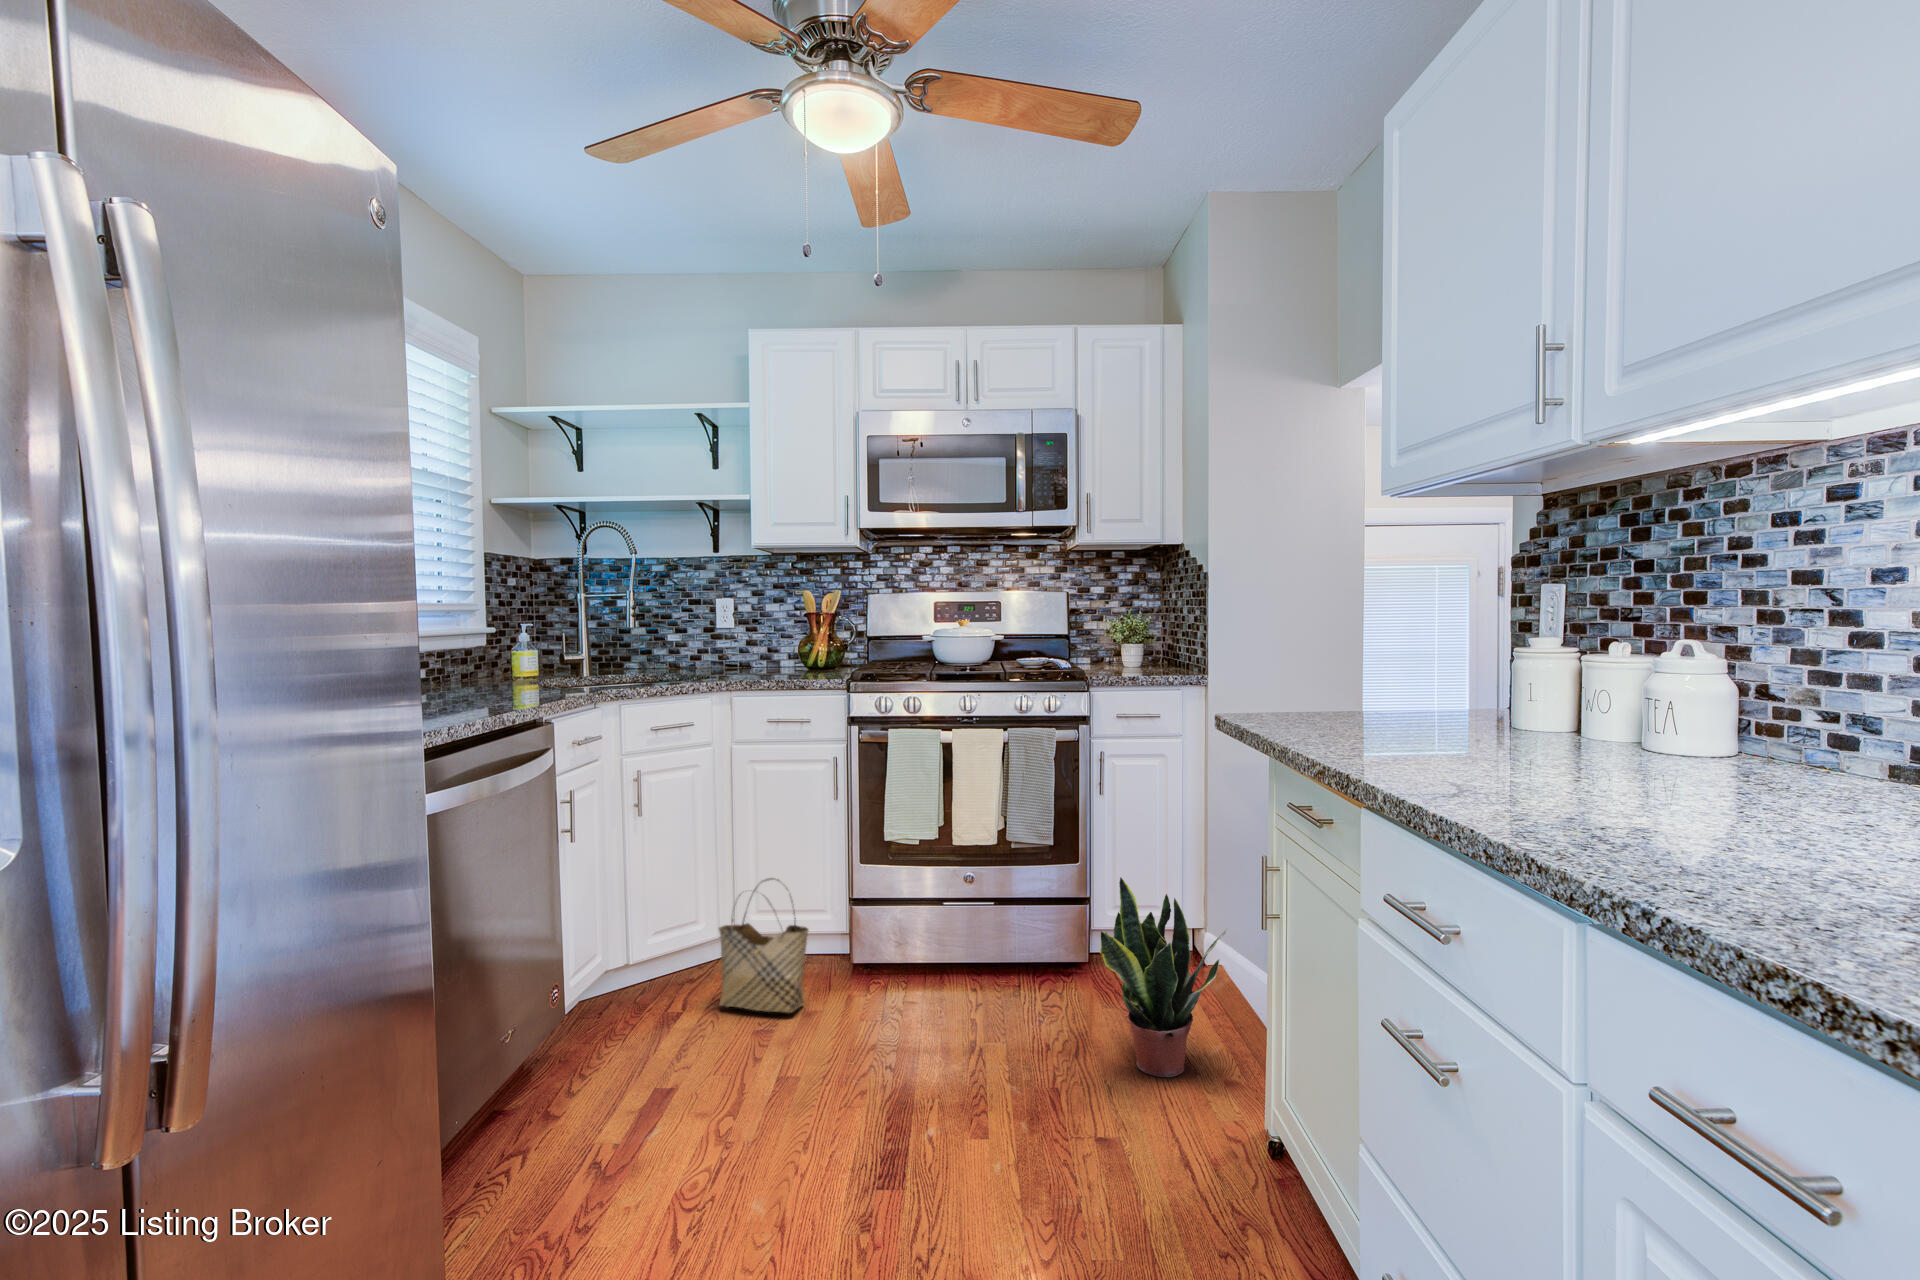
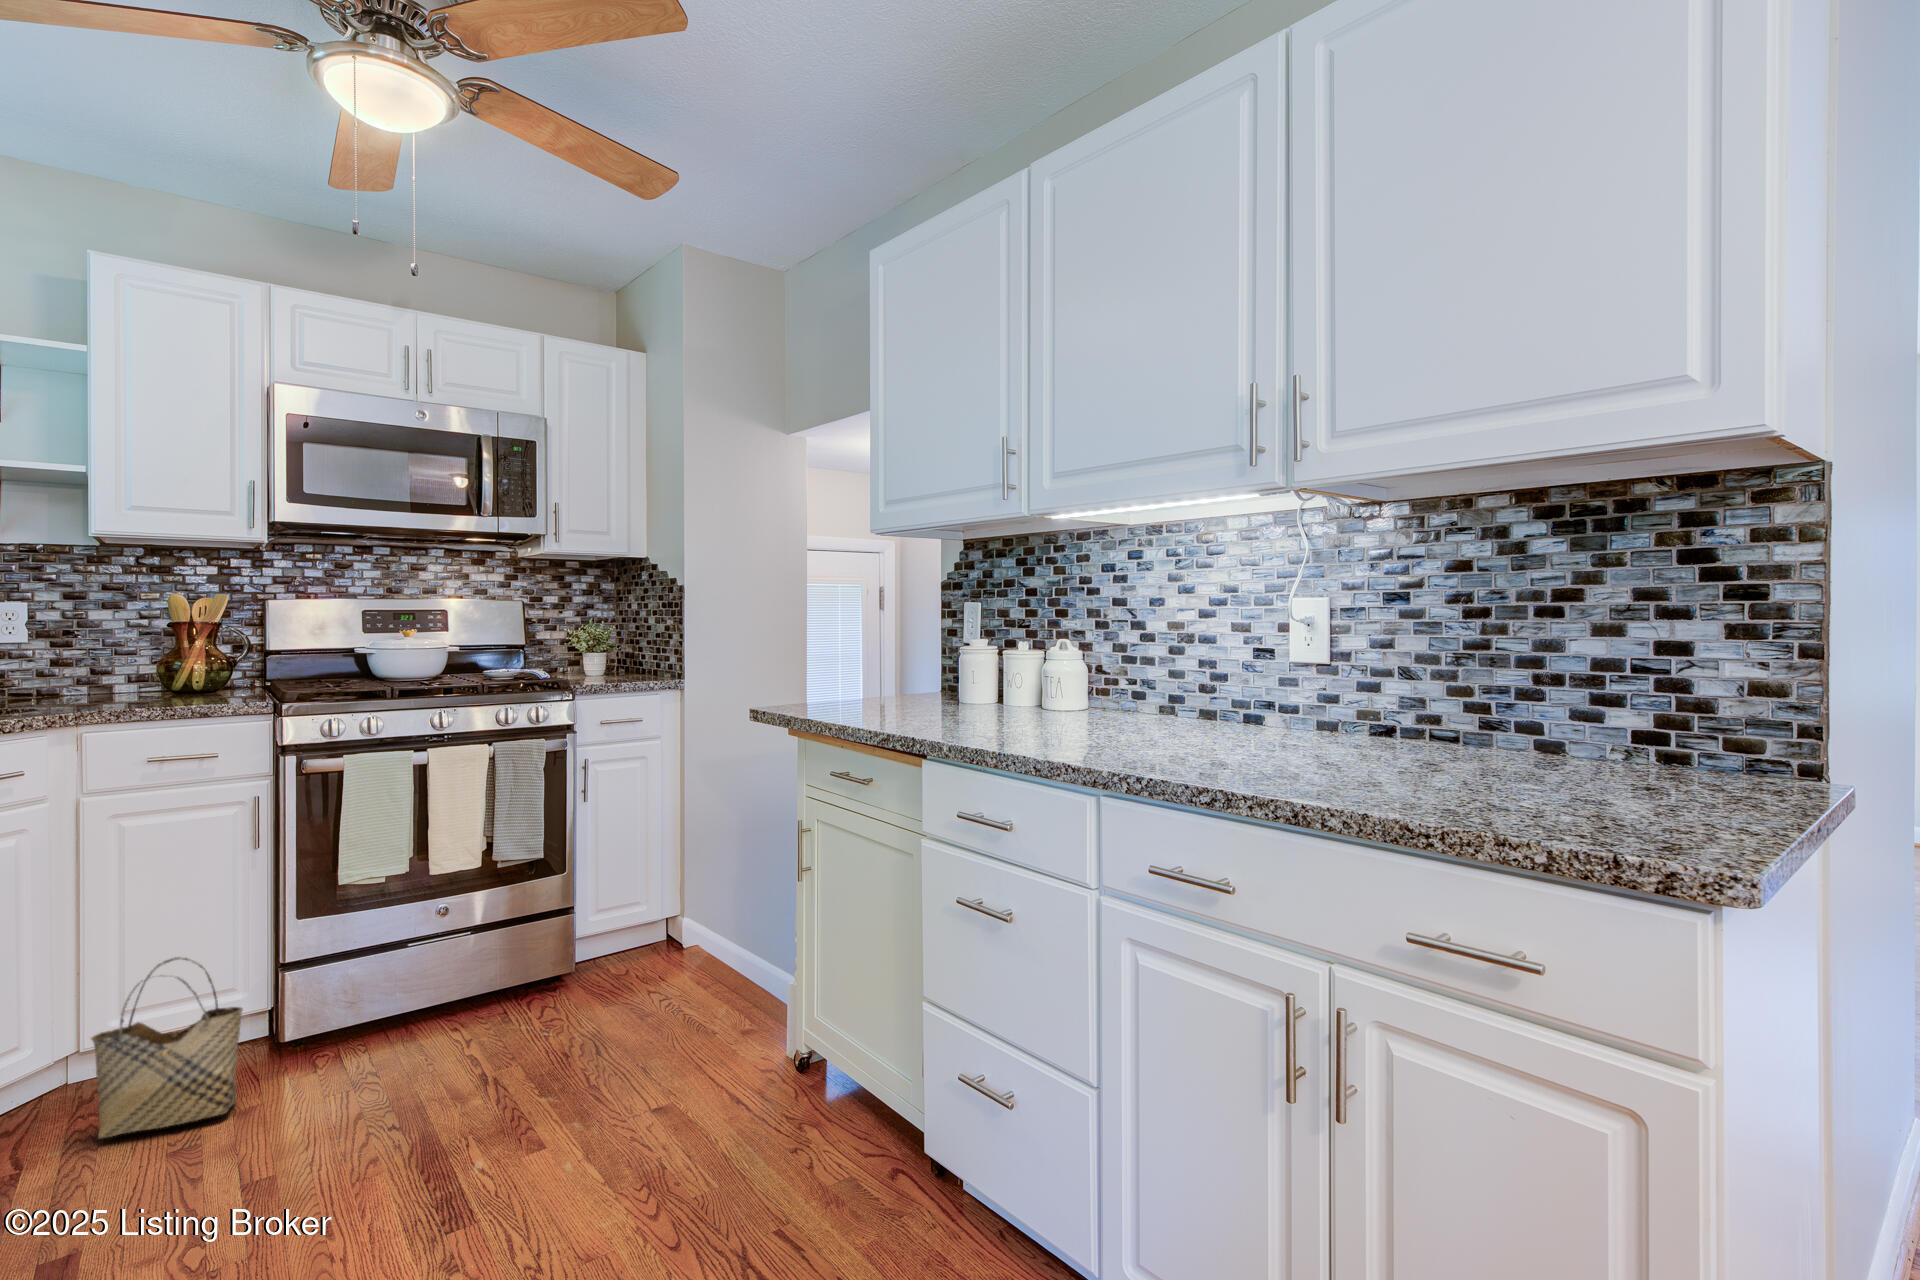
potted plant: present [1100,877,1227,1077] -> none [627,872,737,1047]

